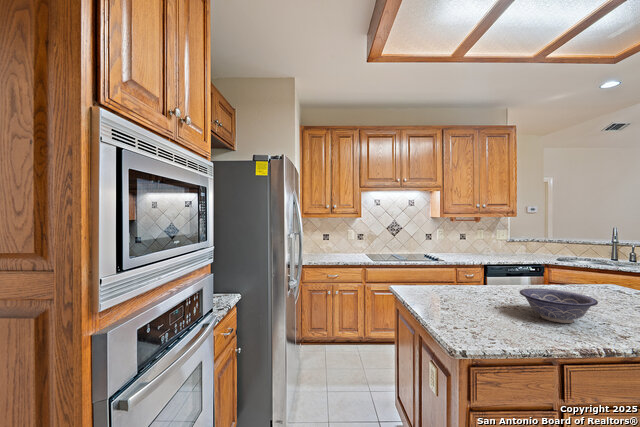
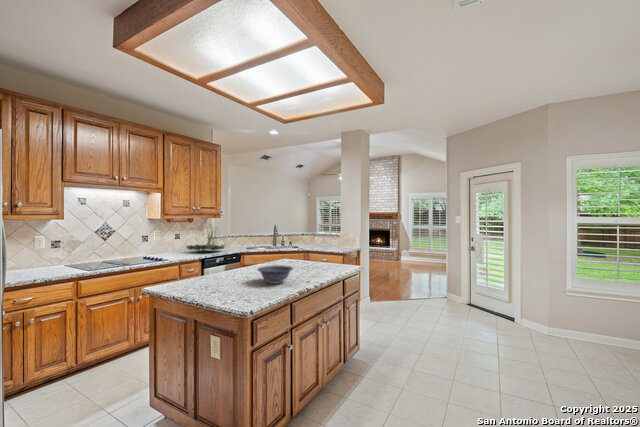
plant: none [470,226,524,257] -> present [187,227,224,250]

